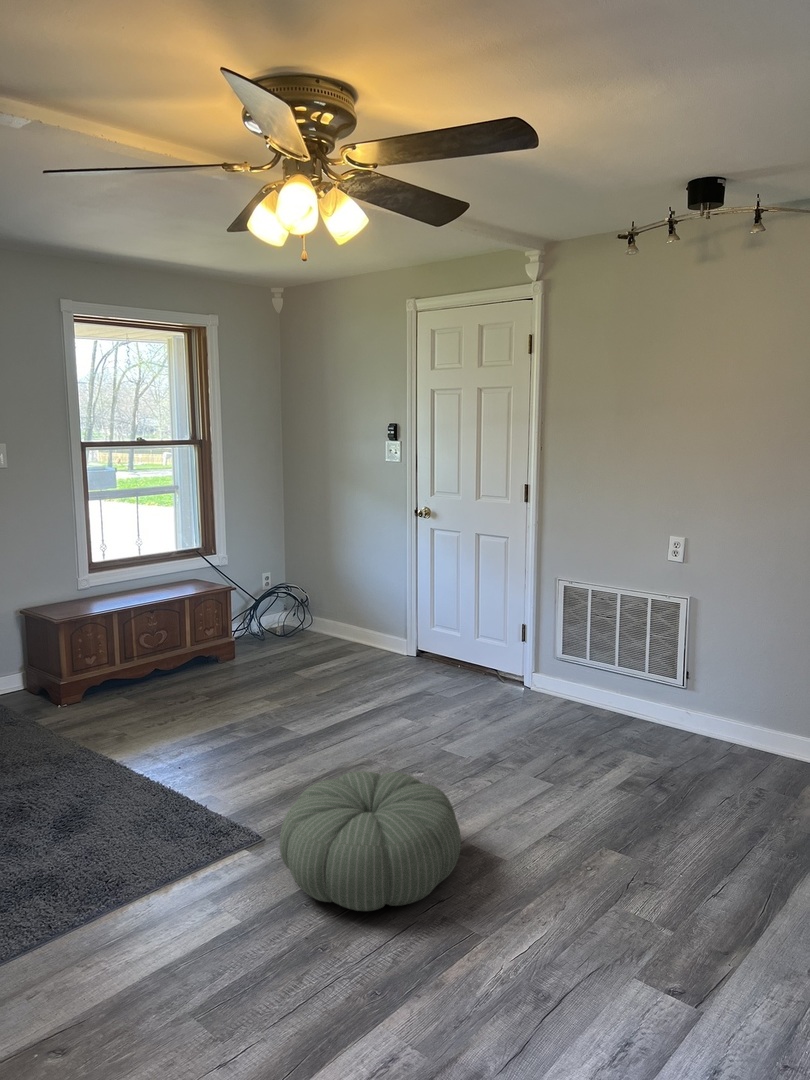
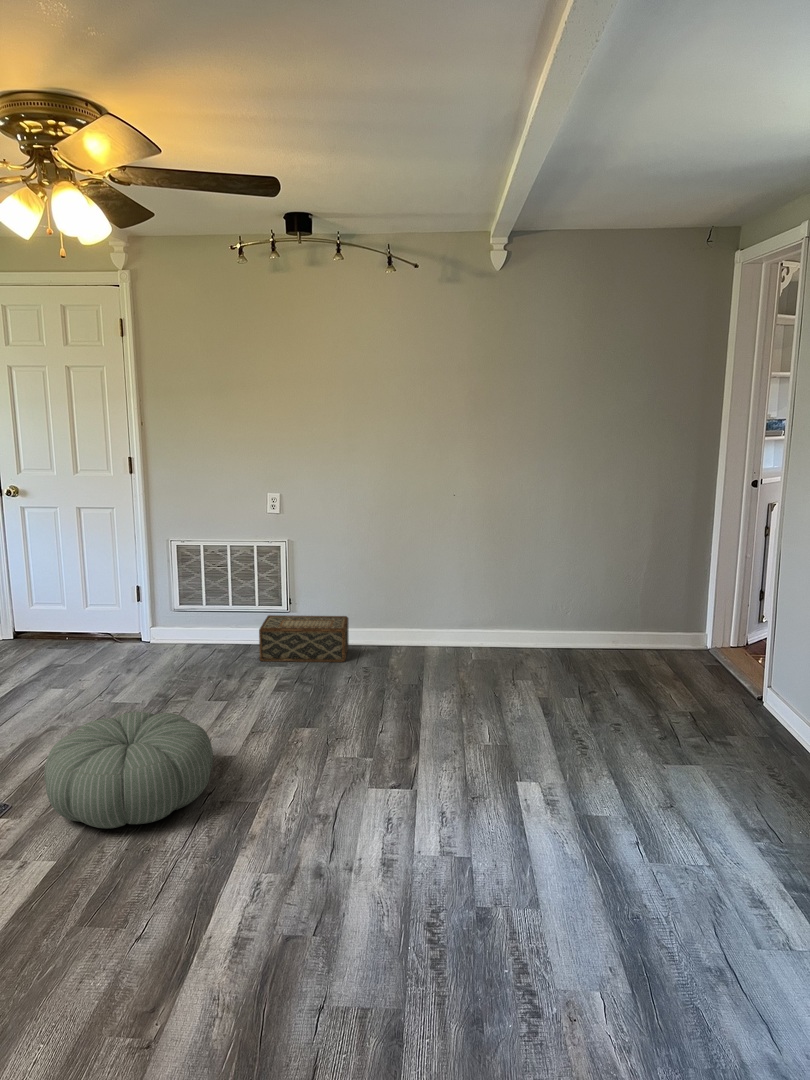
woven basket: none [631,687,762,773] -> present [259,615,349,662]

